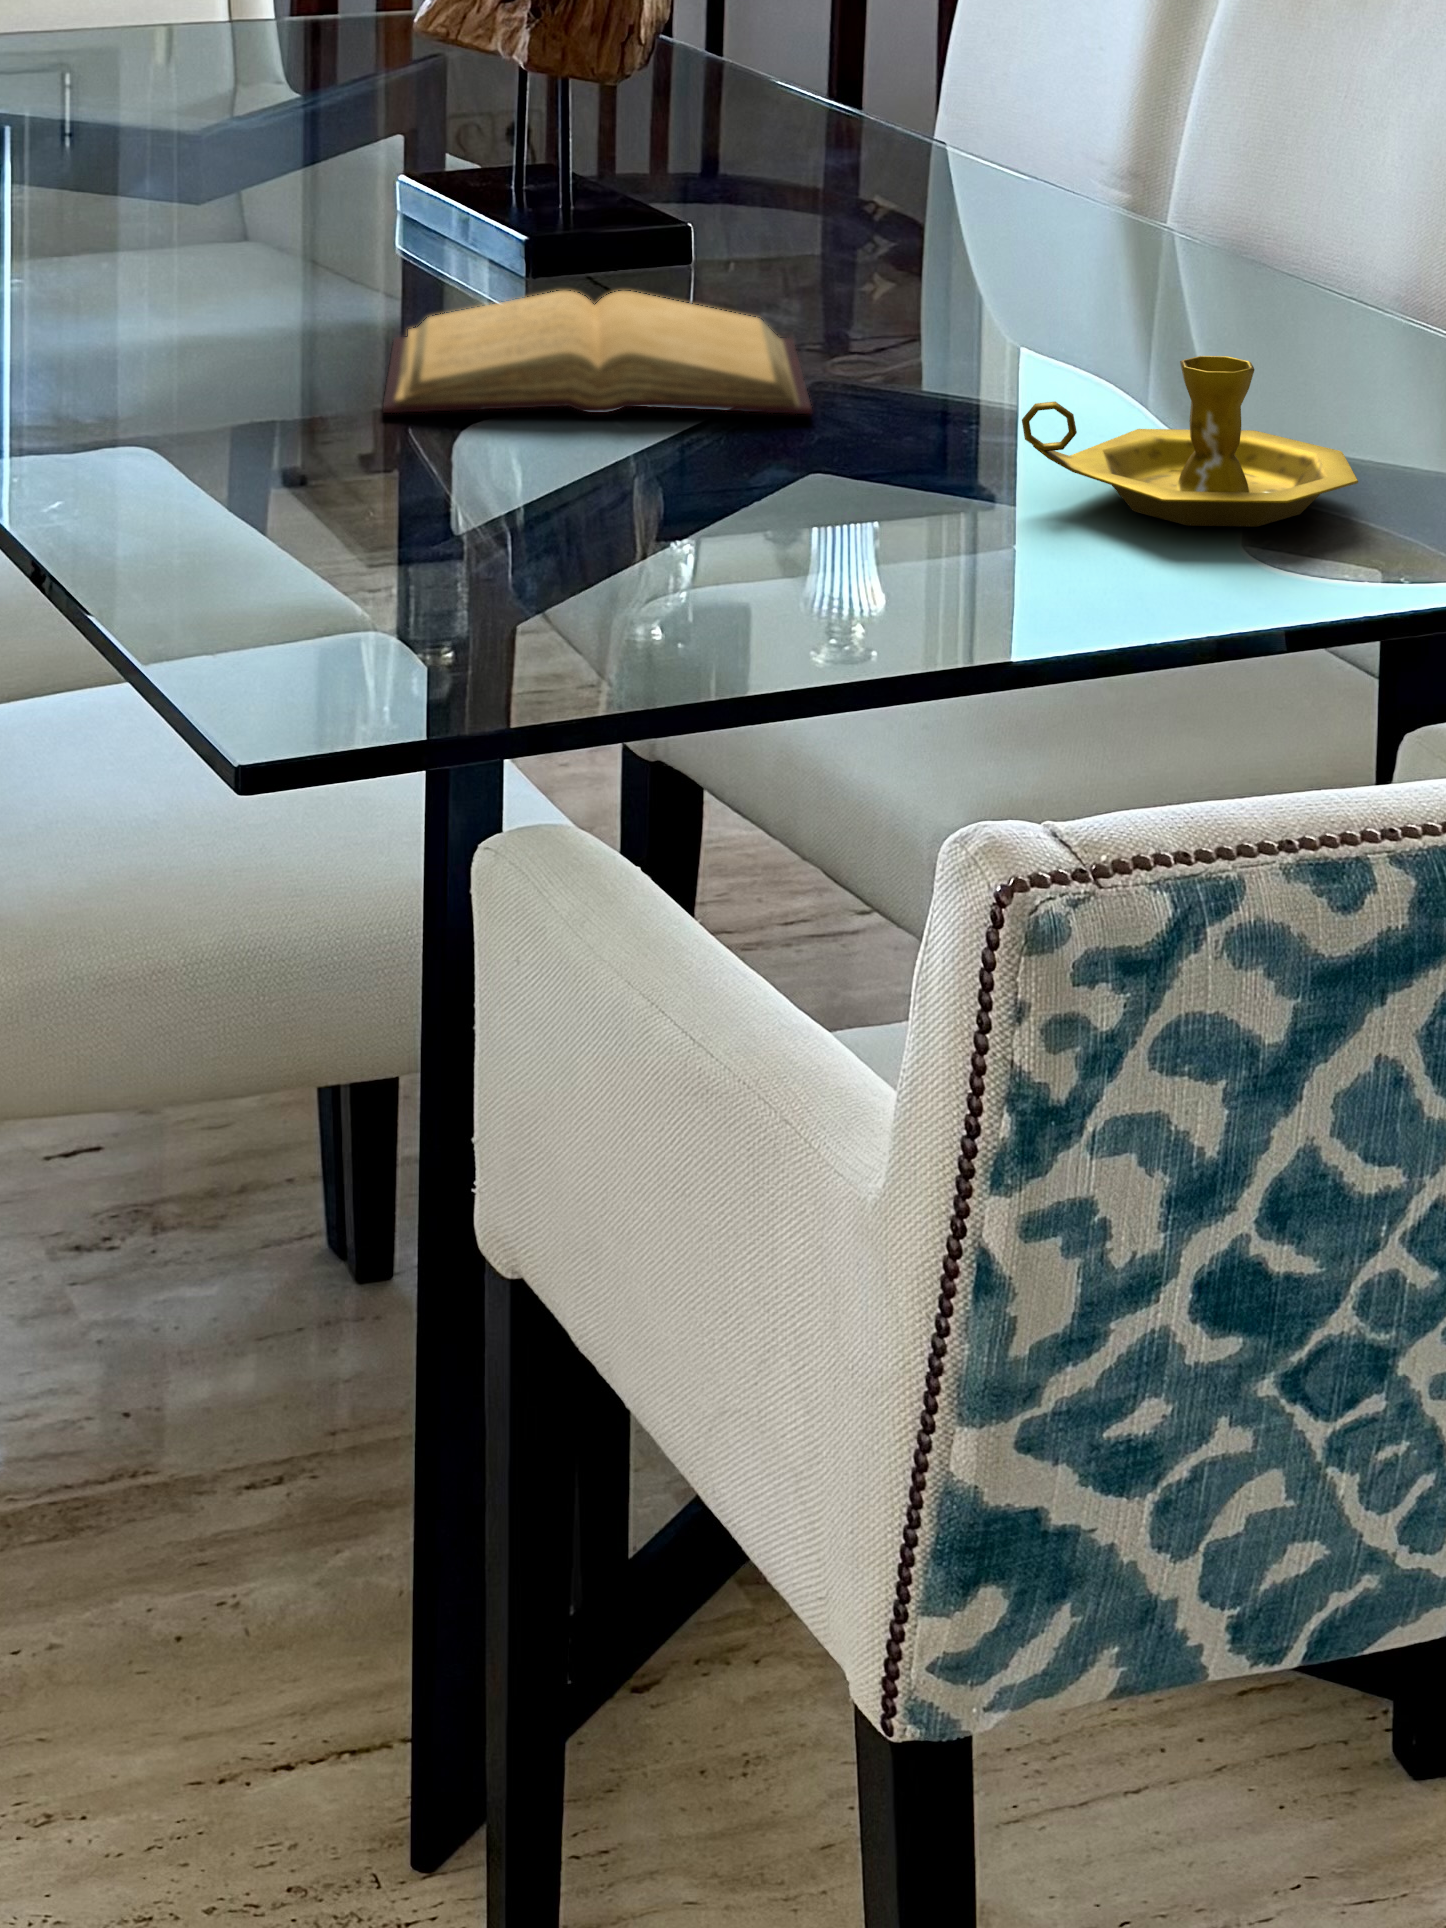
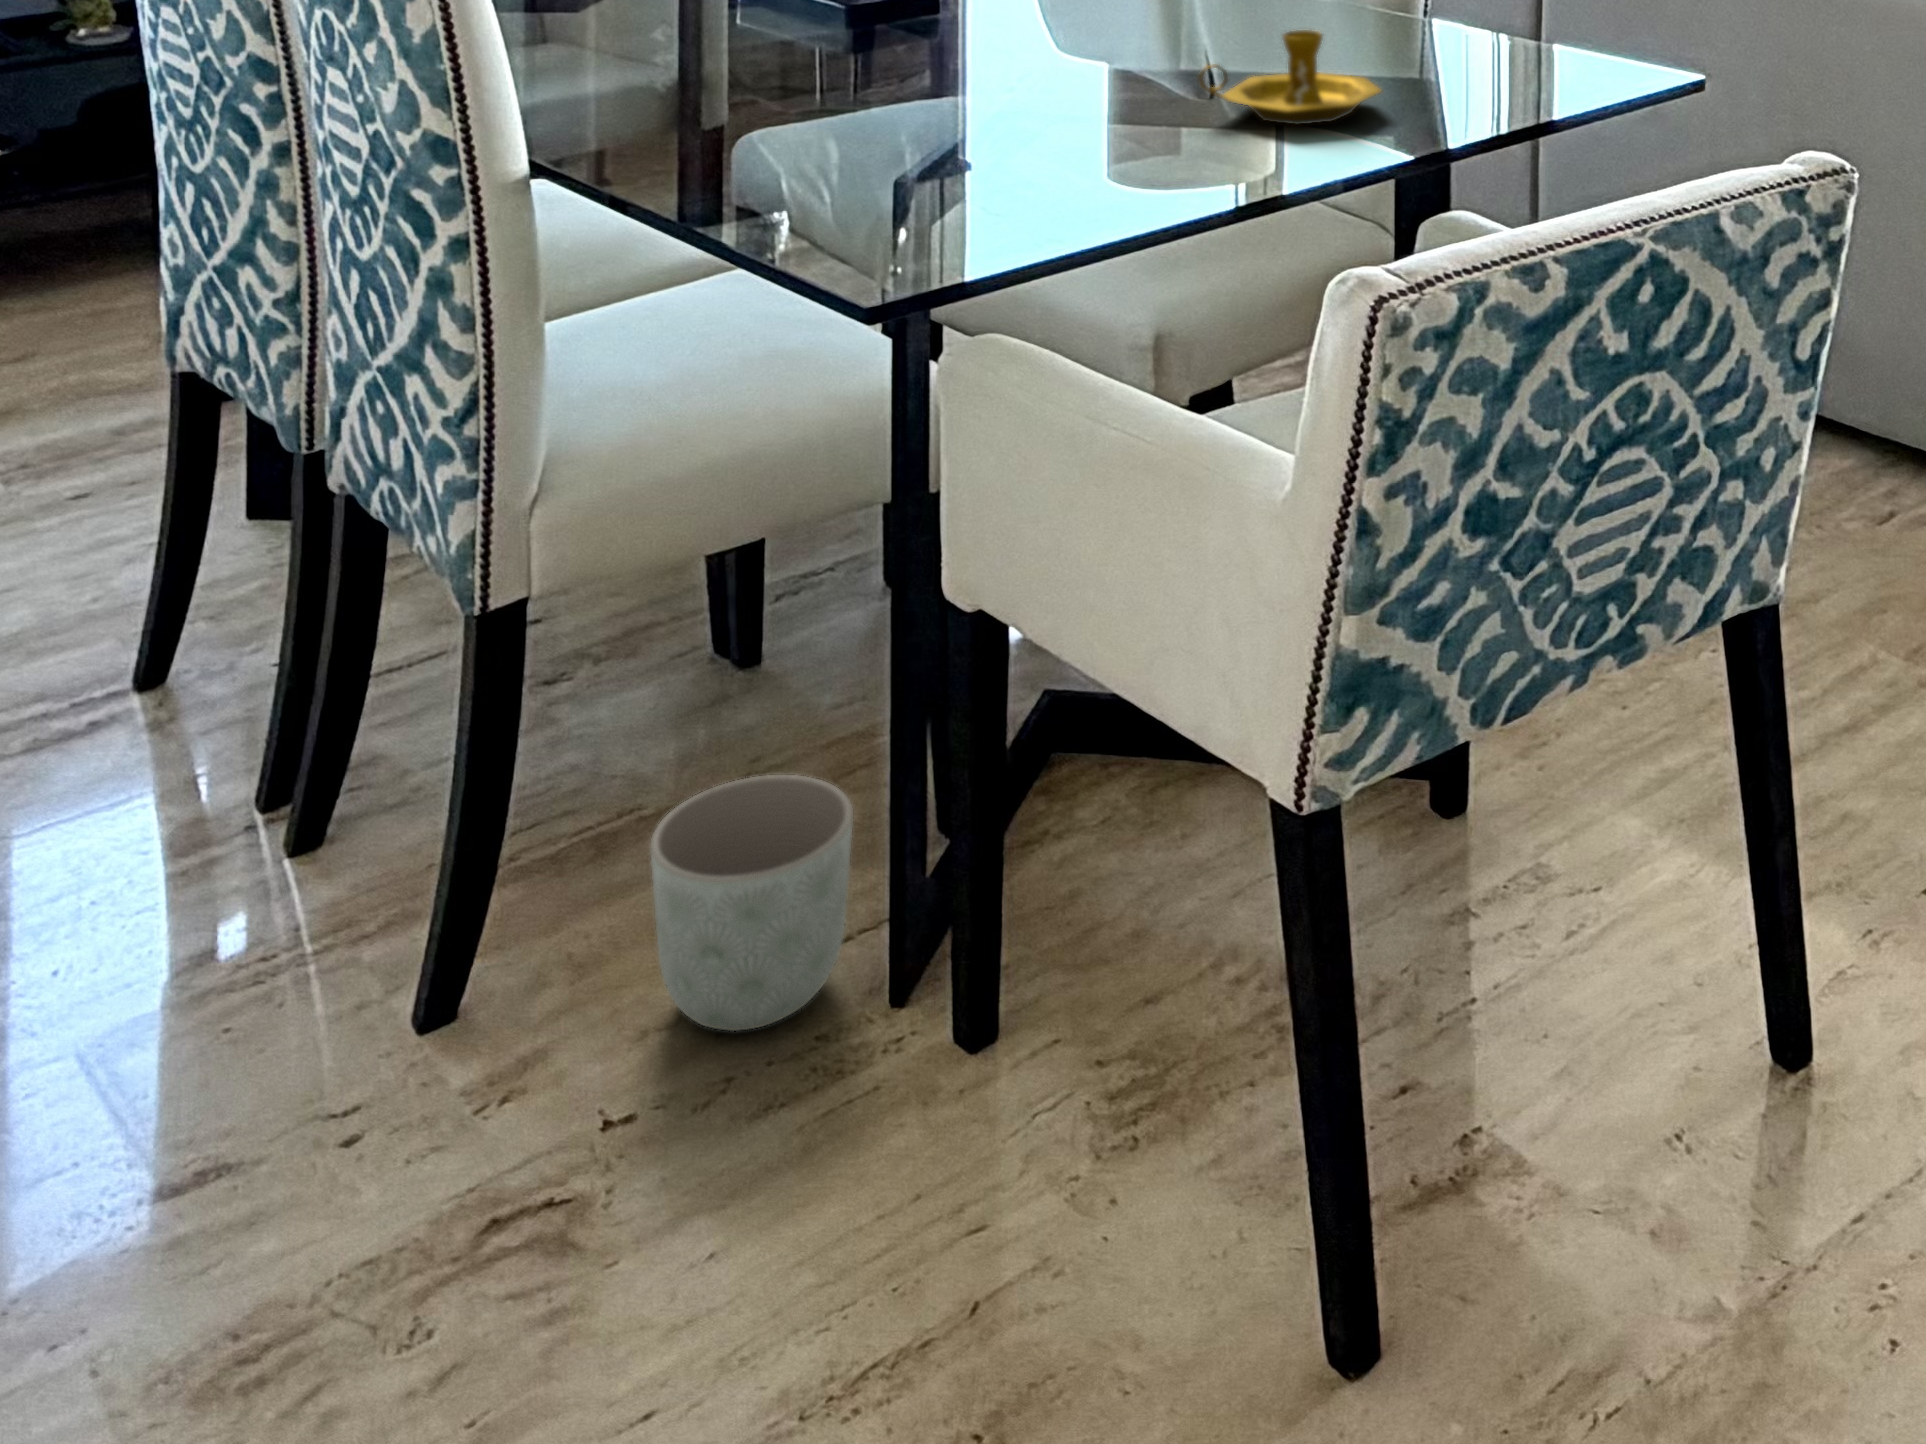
book: present [383,291,812,414] -> none [784,31,1058,113]
planter: none [65,1463,381,1852] -> present [650,775,853,1031]

